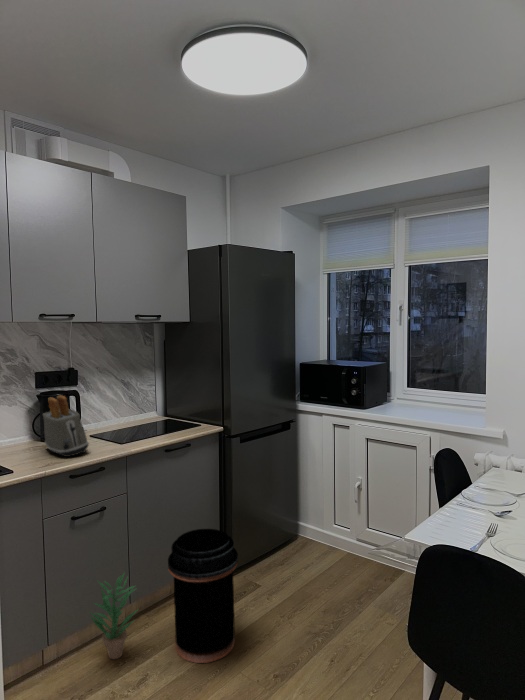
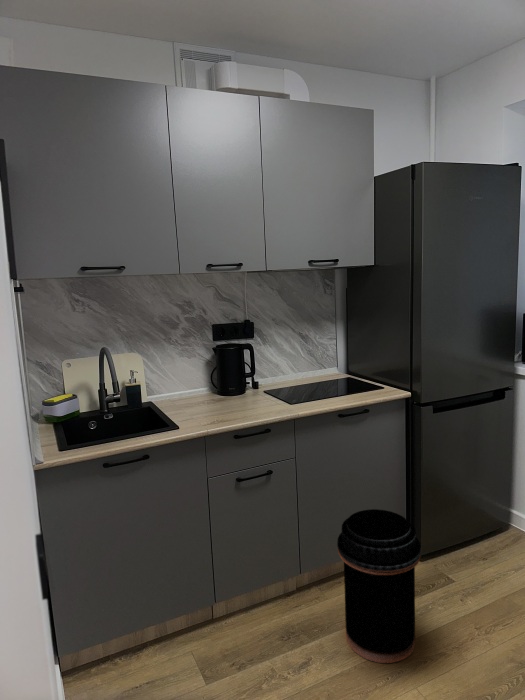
toaster: present [43,395,89,457] -> none [214,349,256,415]
potted plant: present [91,574,138,659] -> none [255,542,307,630]

